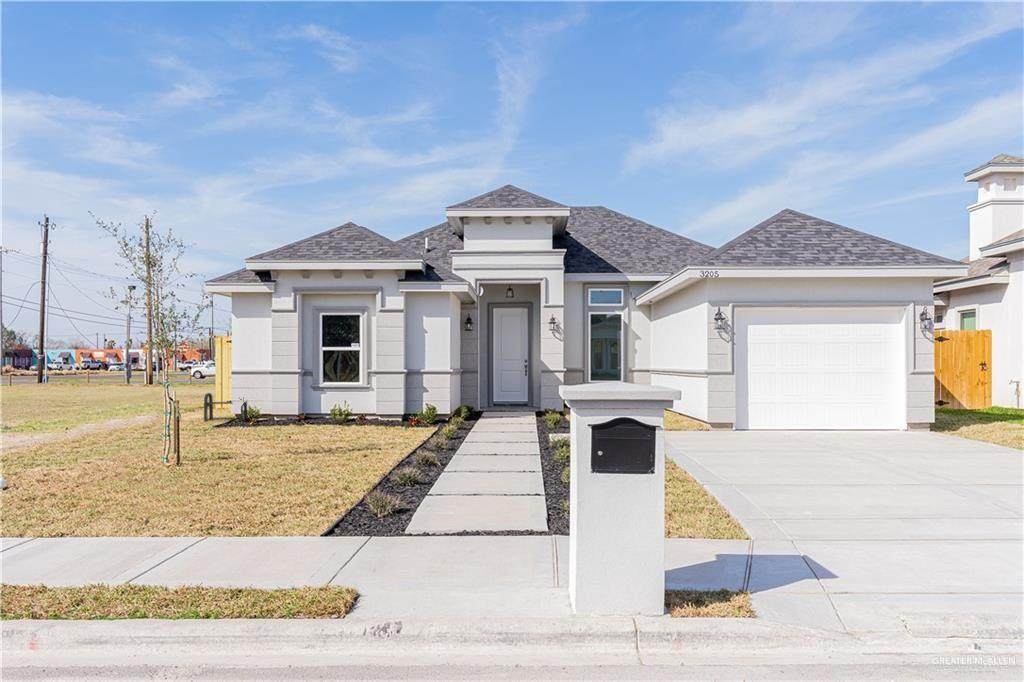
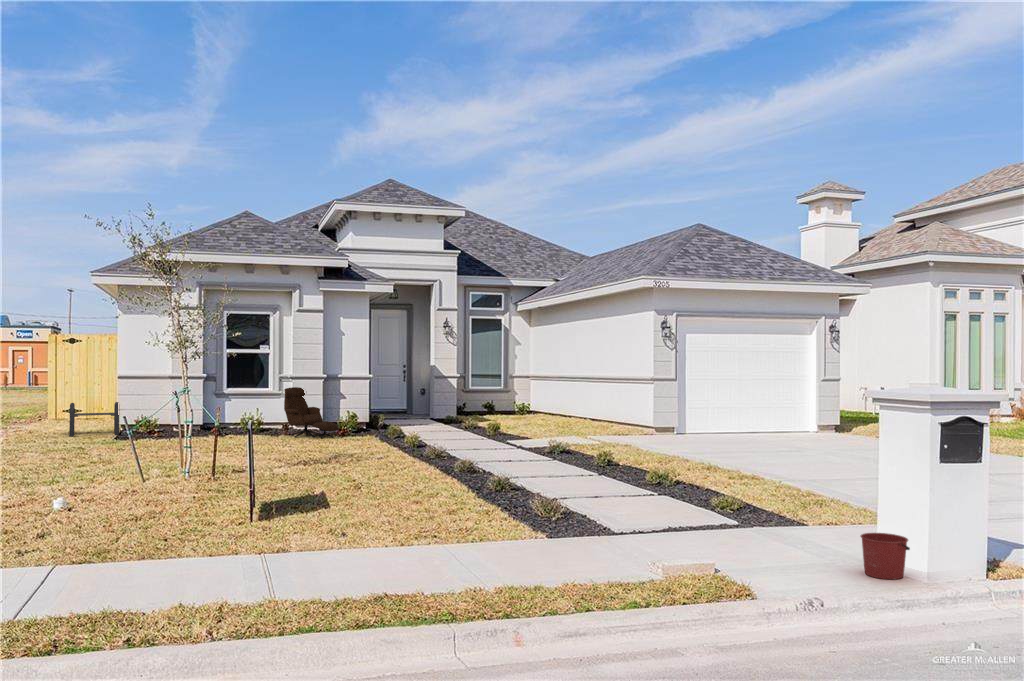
lounge chair: none [364,381,408,427] -> present [284,387,339,438]
bucket: none [508,547,558,602] -> present [861,533,910,579]

